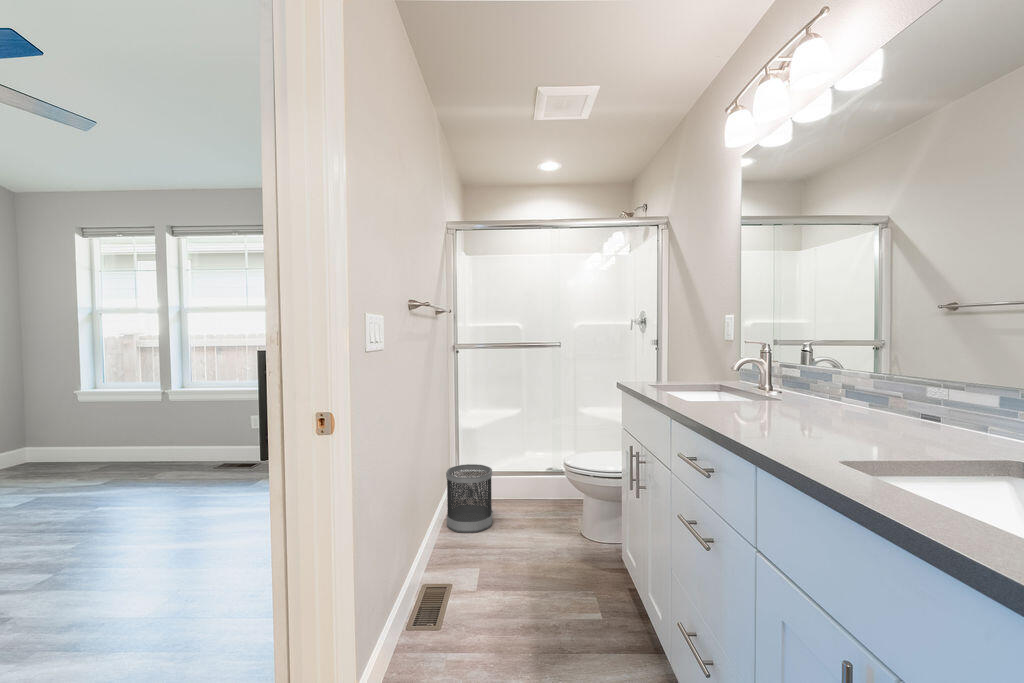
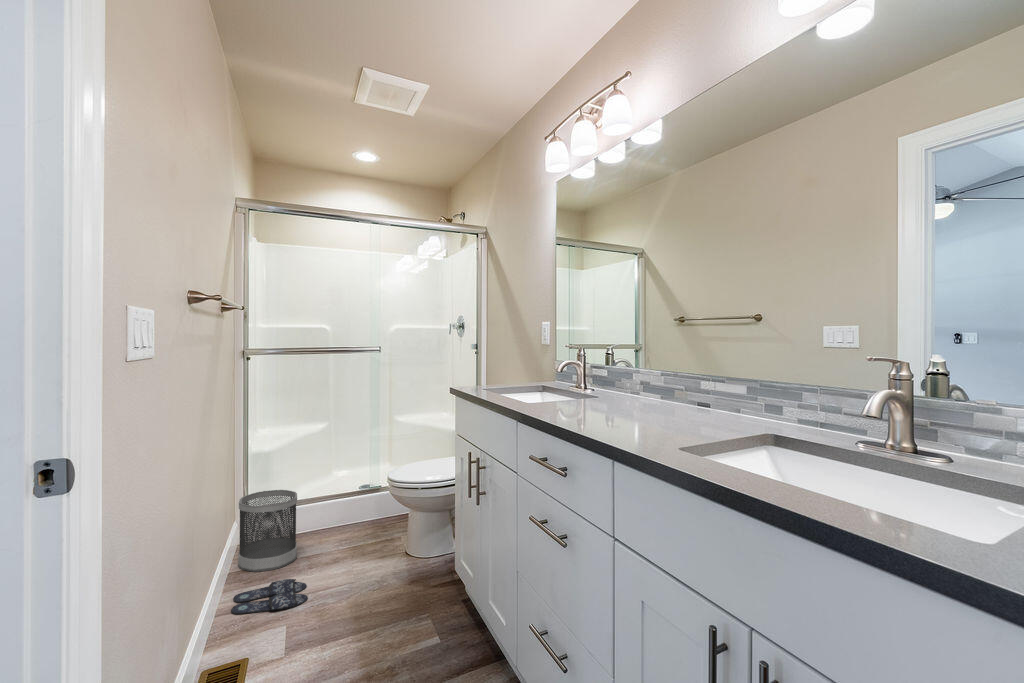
slippers: none [434,544,495,570] -> present [231,579,308,614]

